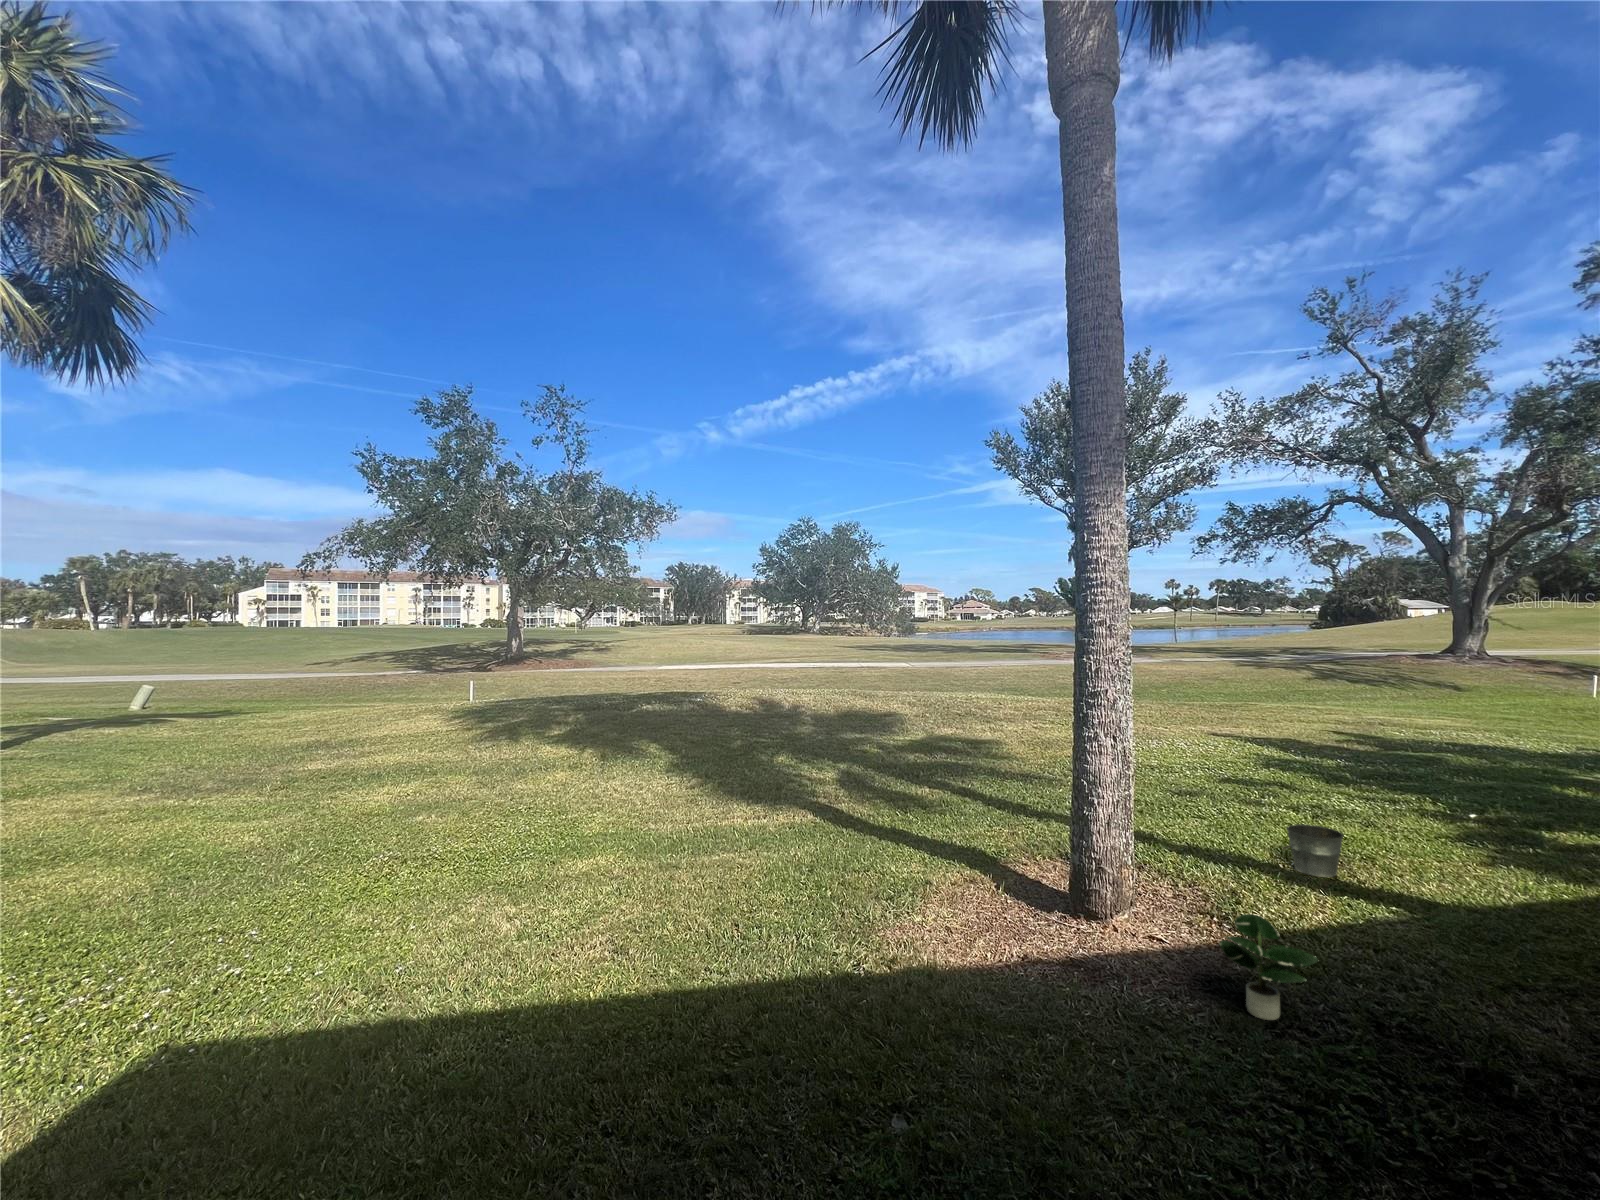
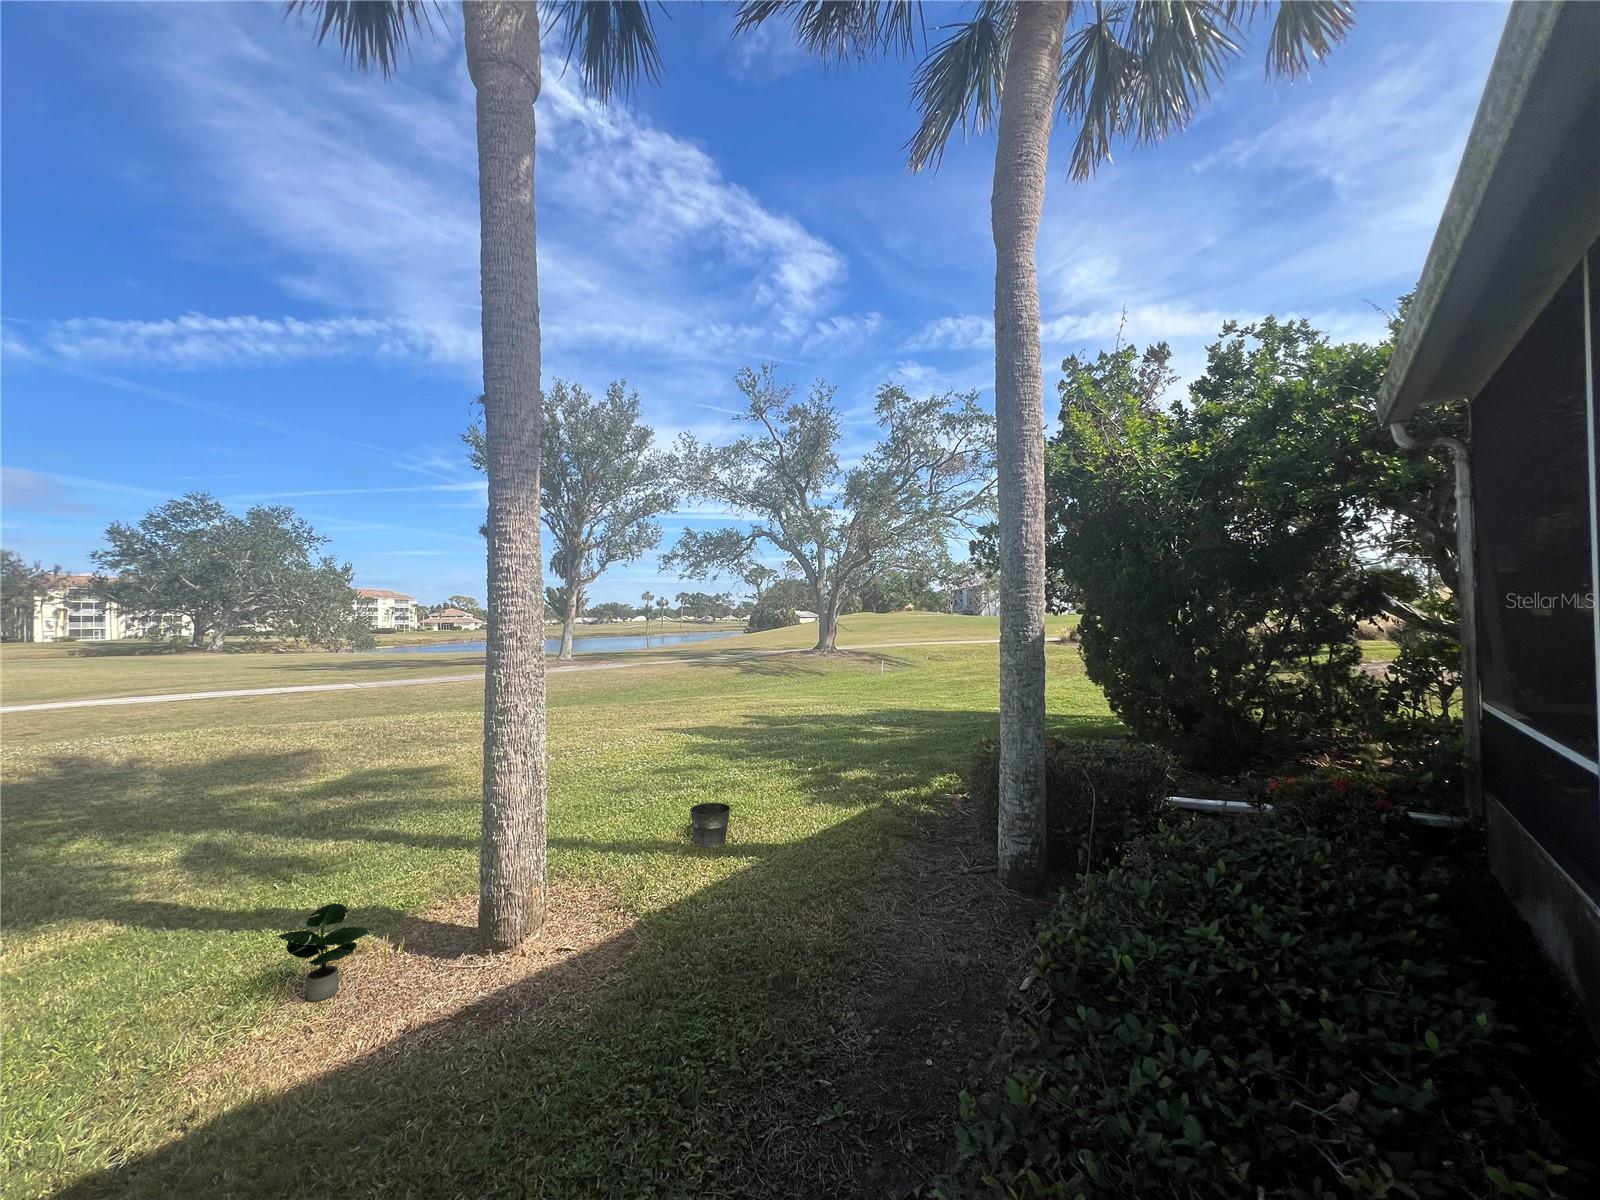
potted plant: present [1220,914,1318,1020] -> present [278,903,369,1001]

